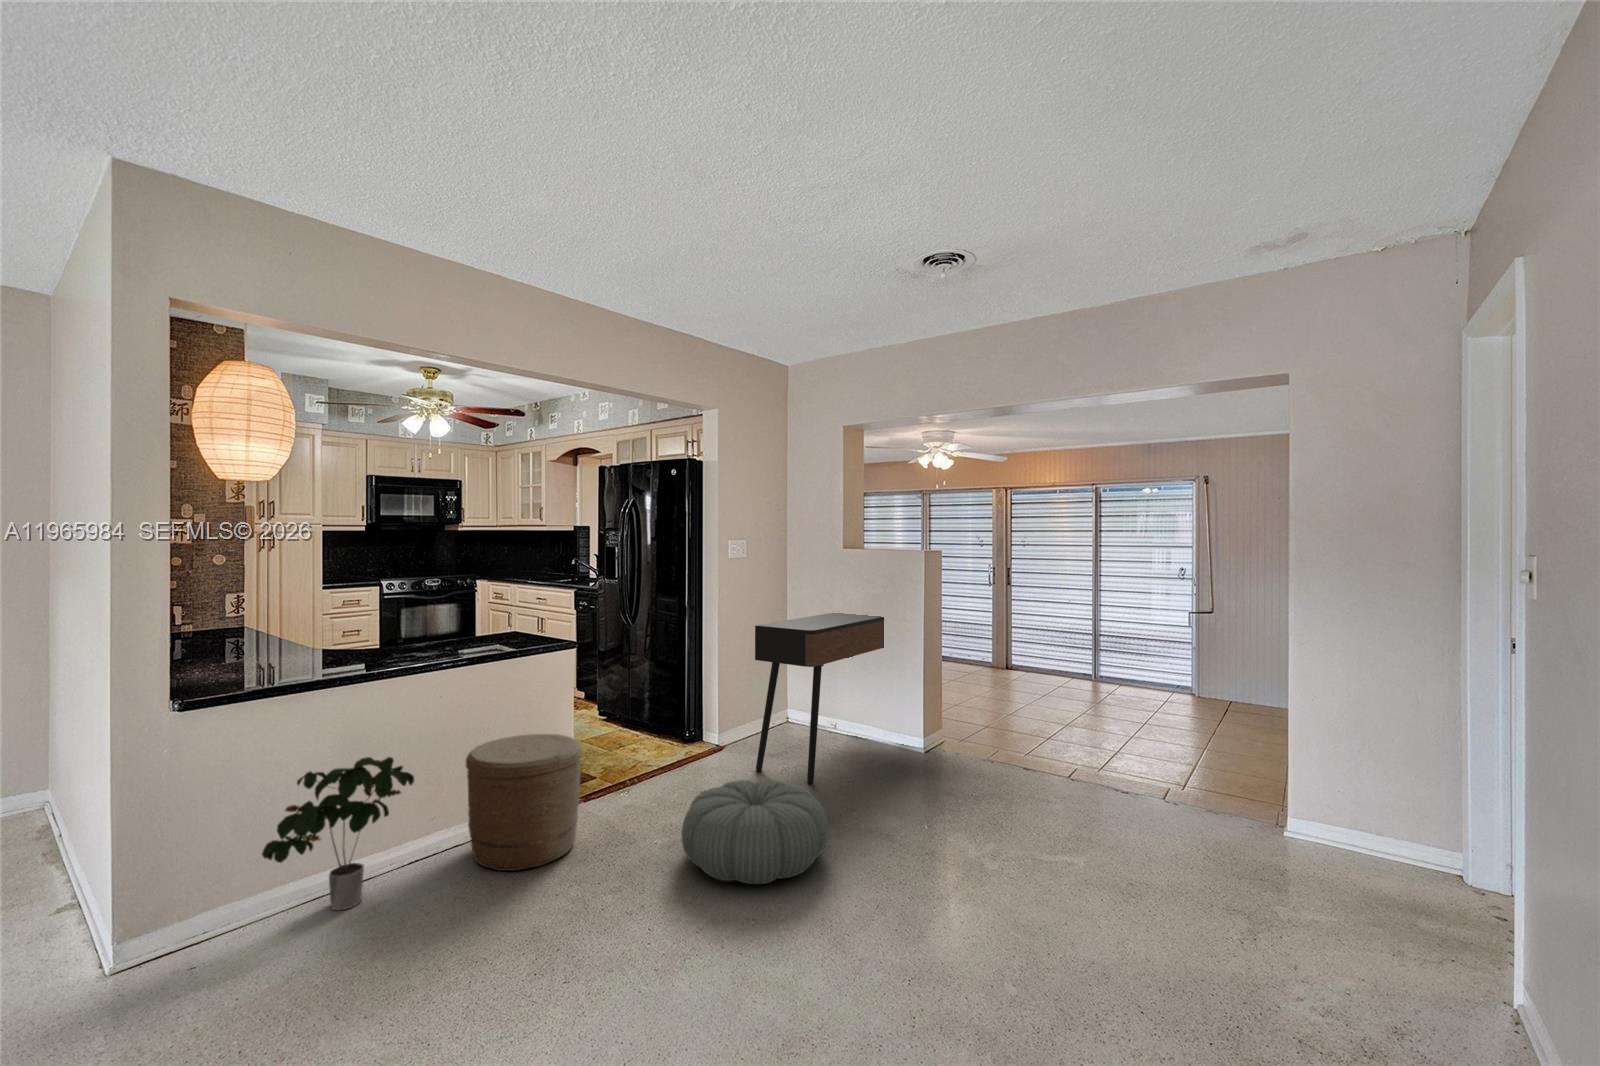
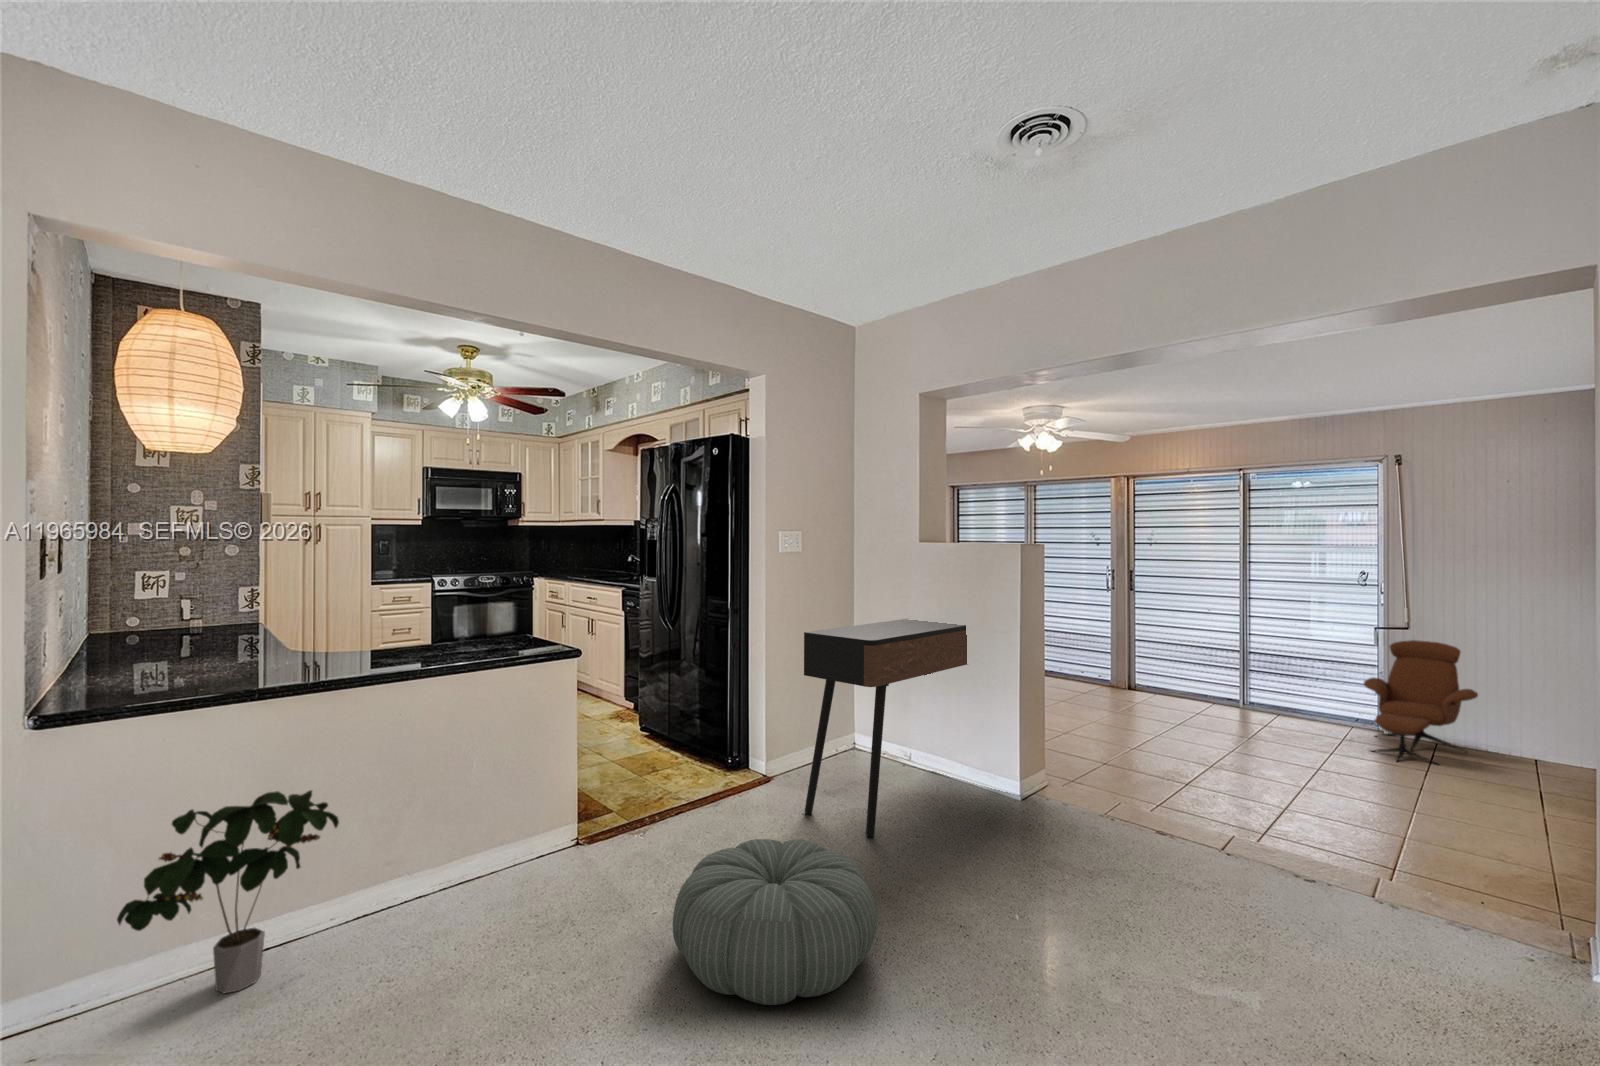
lounge chair: none [1179,622,1256,717] -> present [1364,640,1478,765]
woven basket: present [465,734,582,871] -> none [411,763,562,949]

